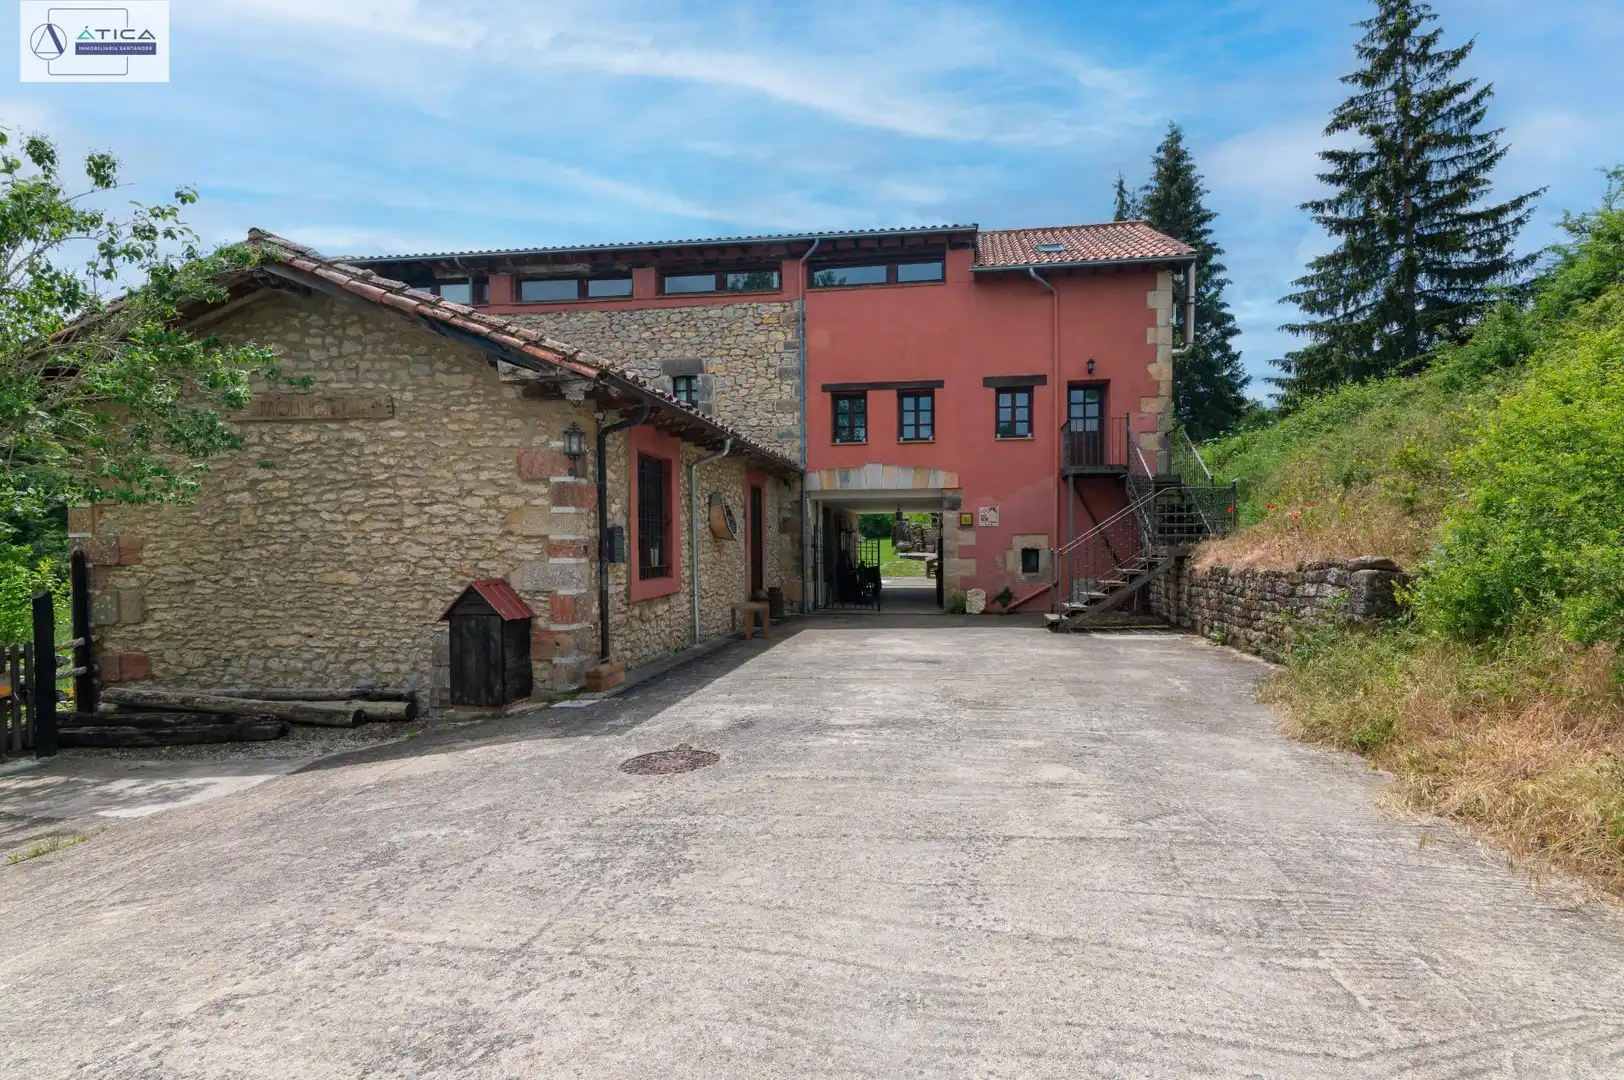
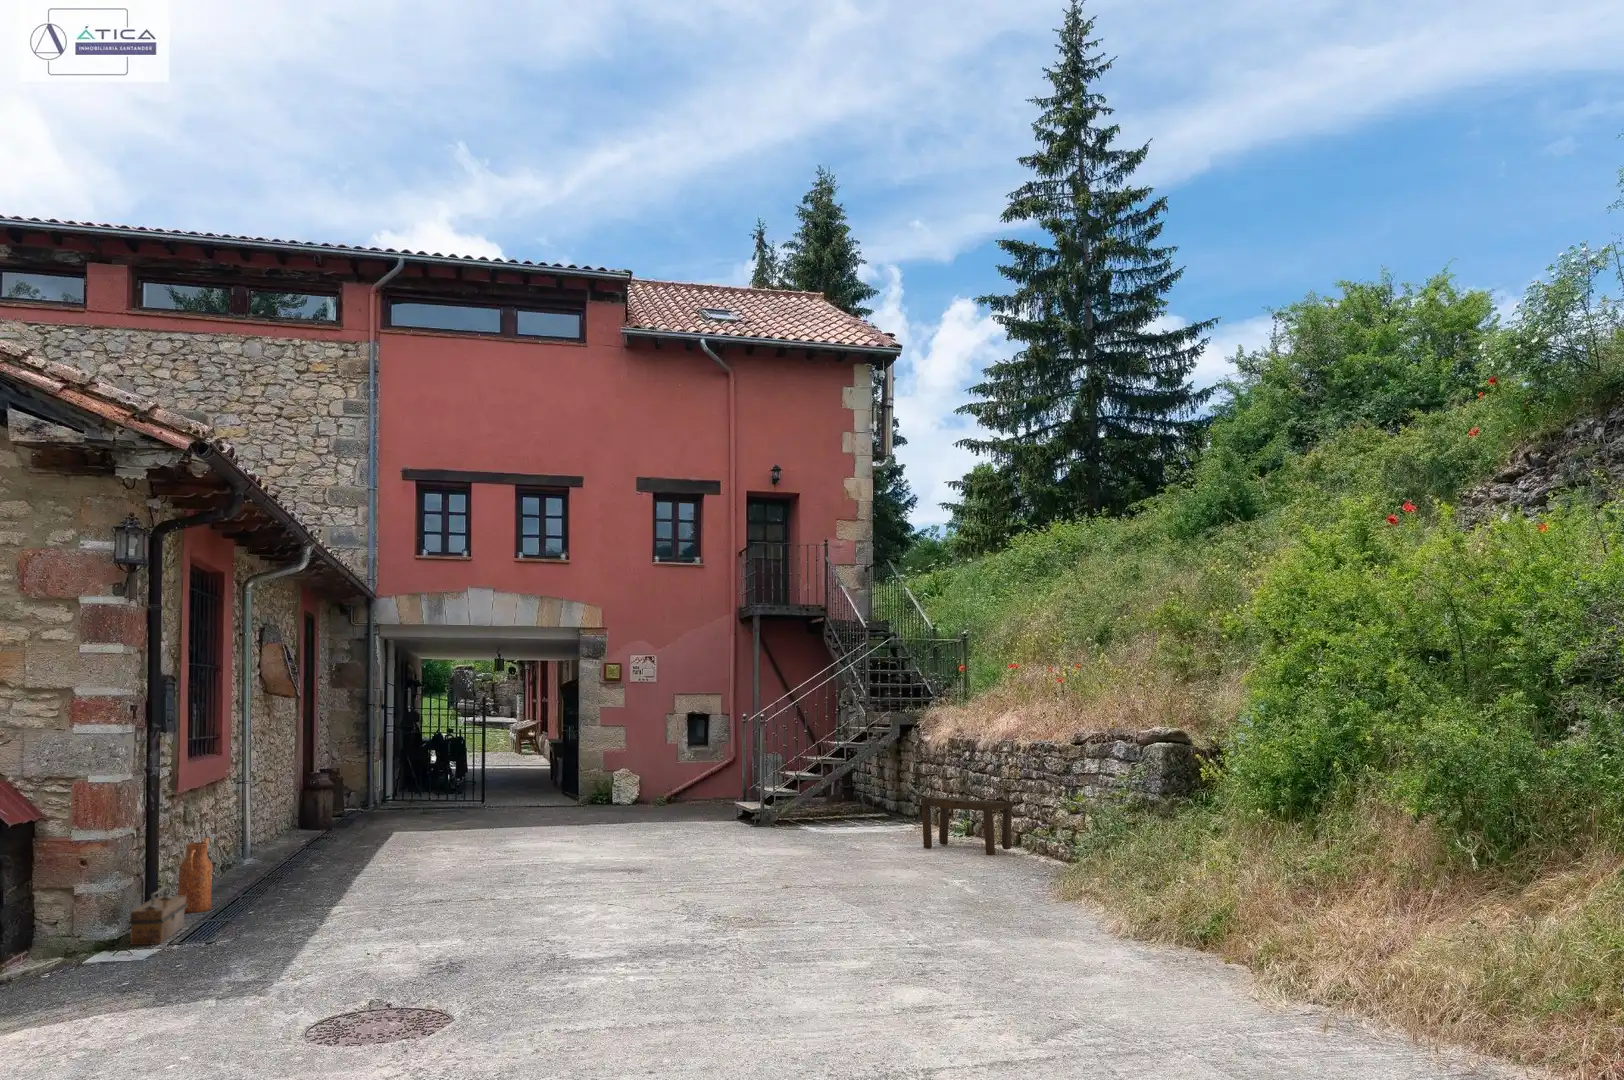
potted plant: present [990,587,1018,613] -> none [636,765,680,805]
bench: present [730,602,770,640] -> present [921,797,1014,855]
watering can: none [633,627,654,673] -> present [178,838,213,913]

